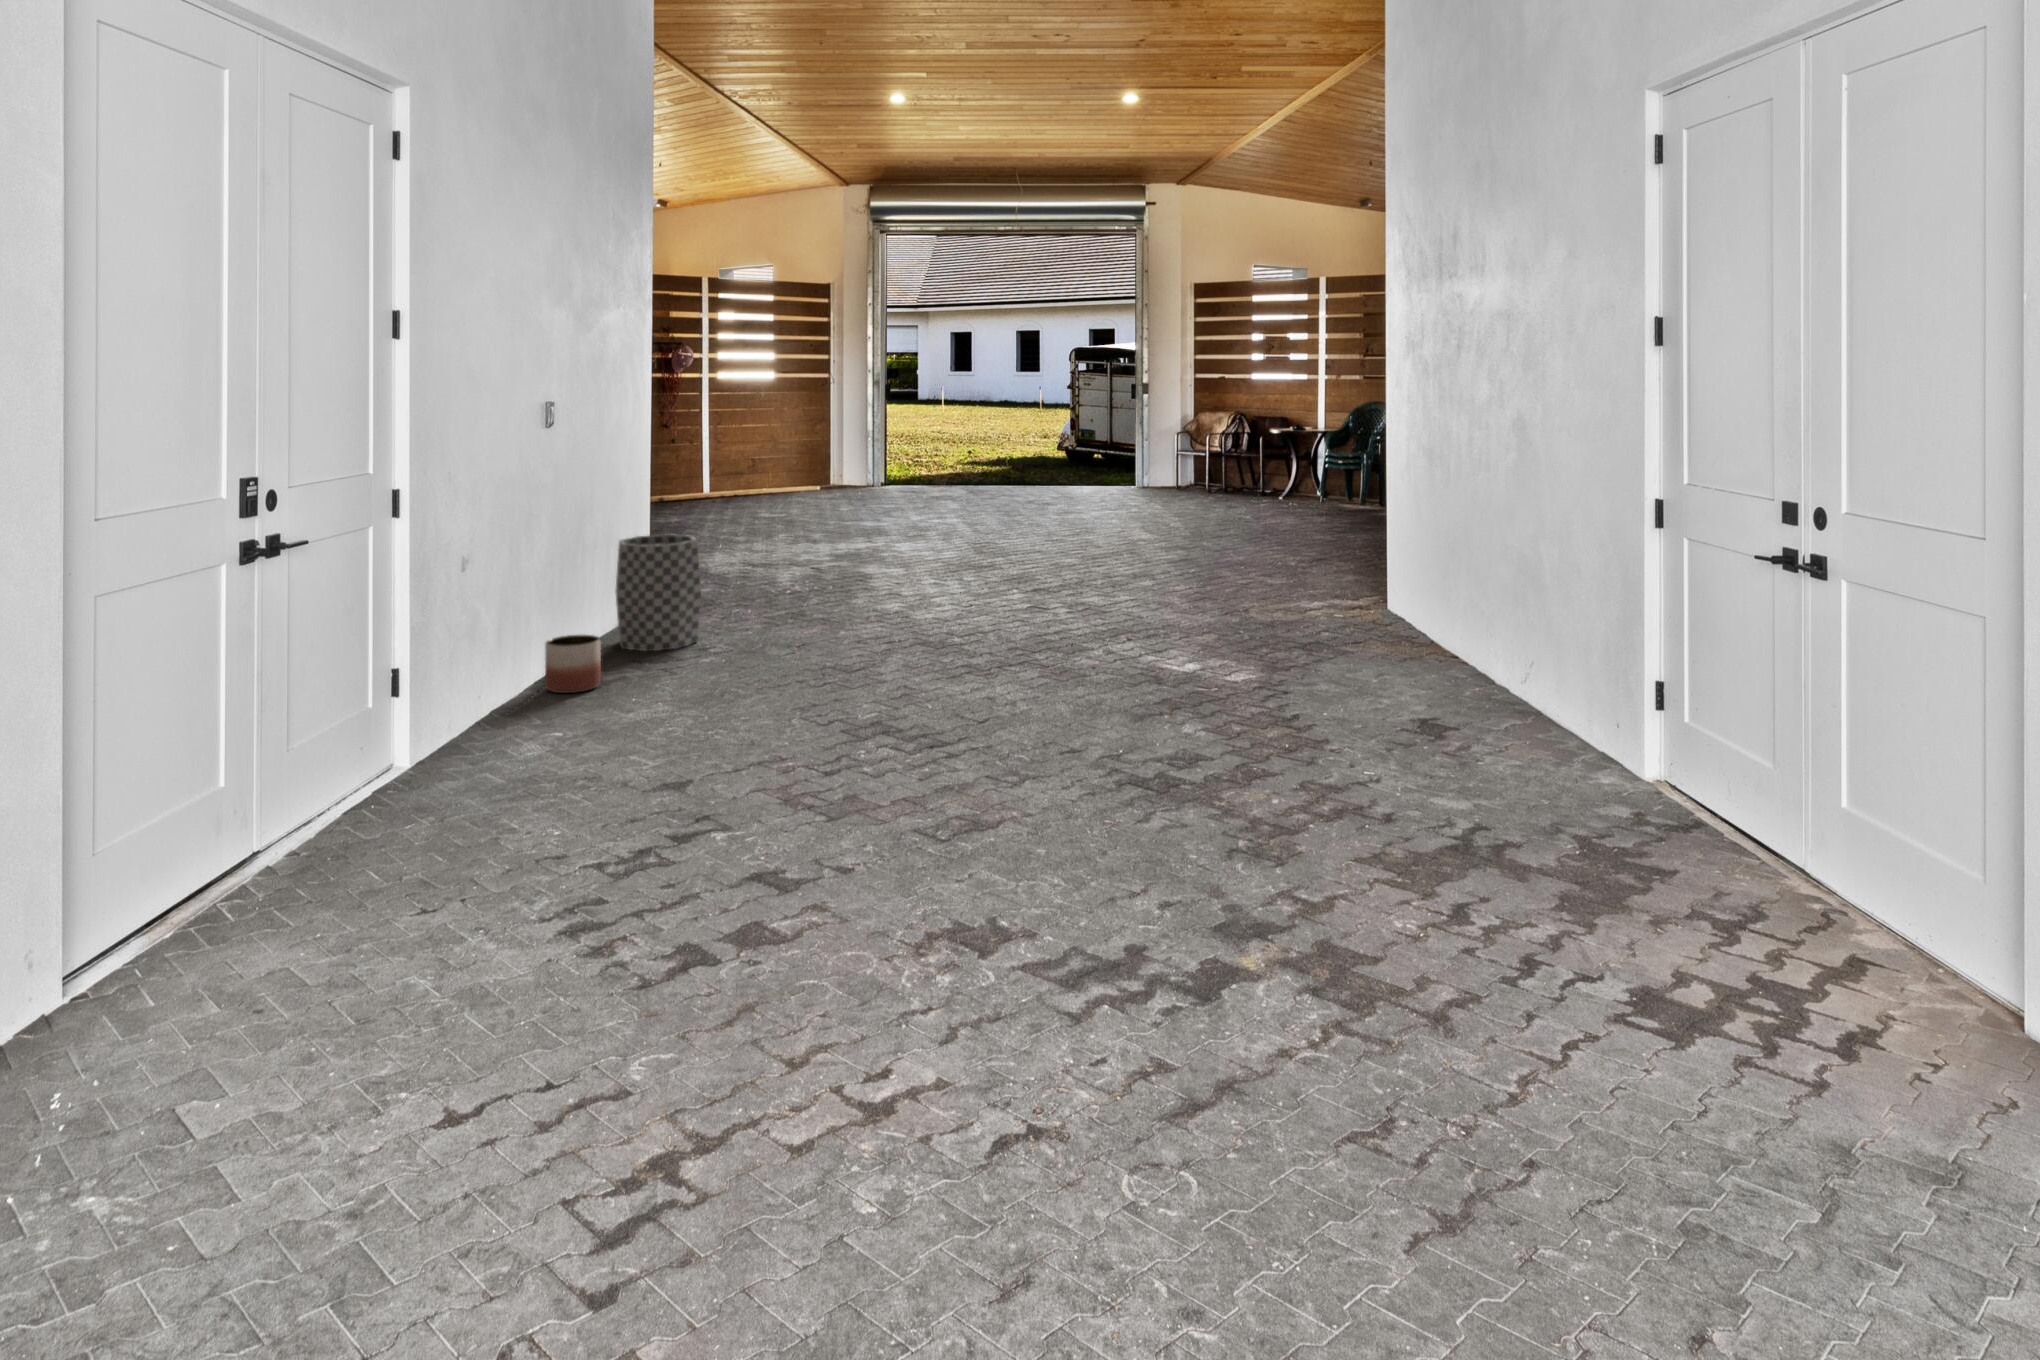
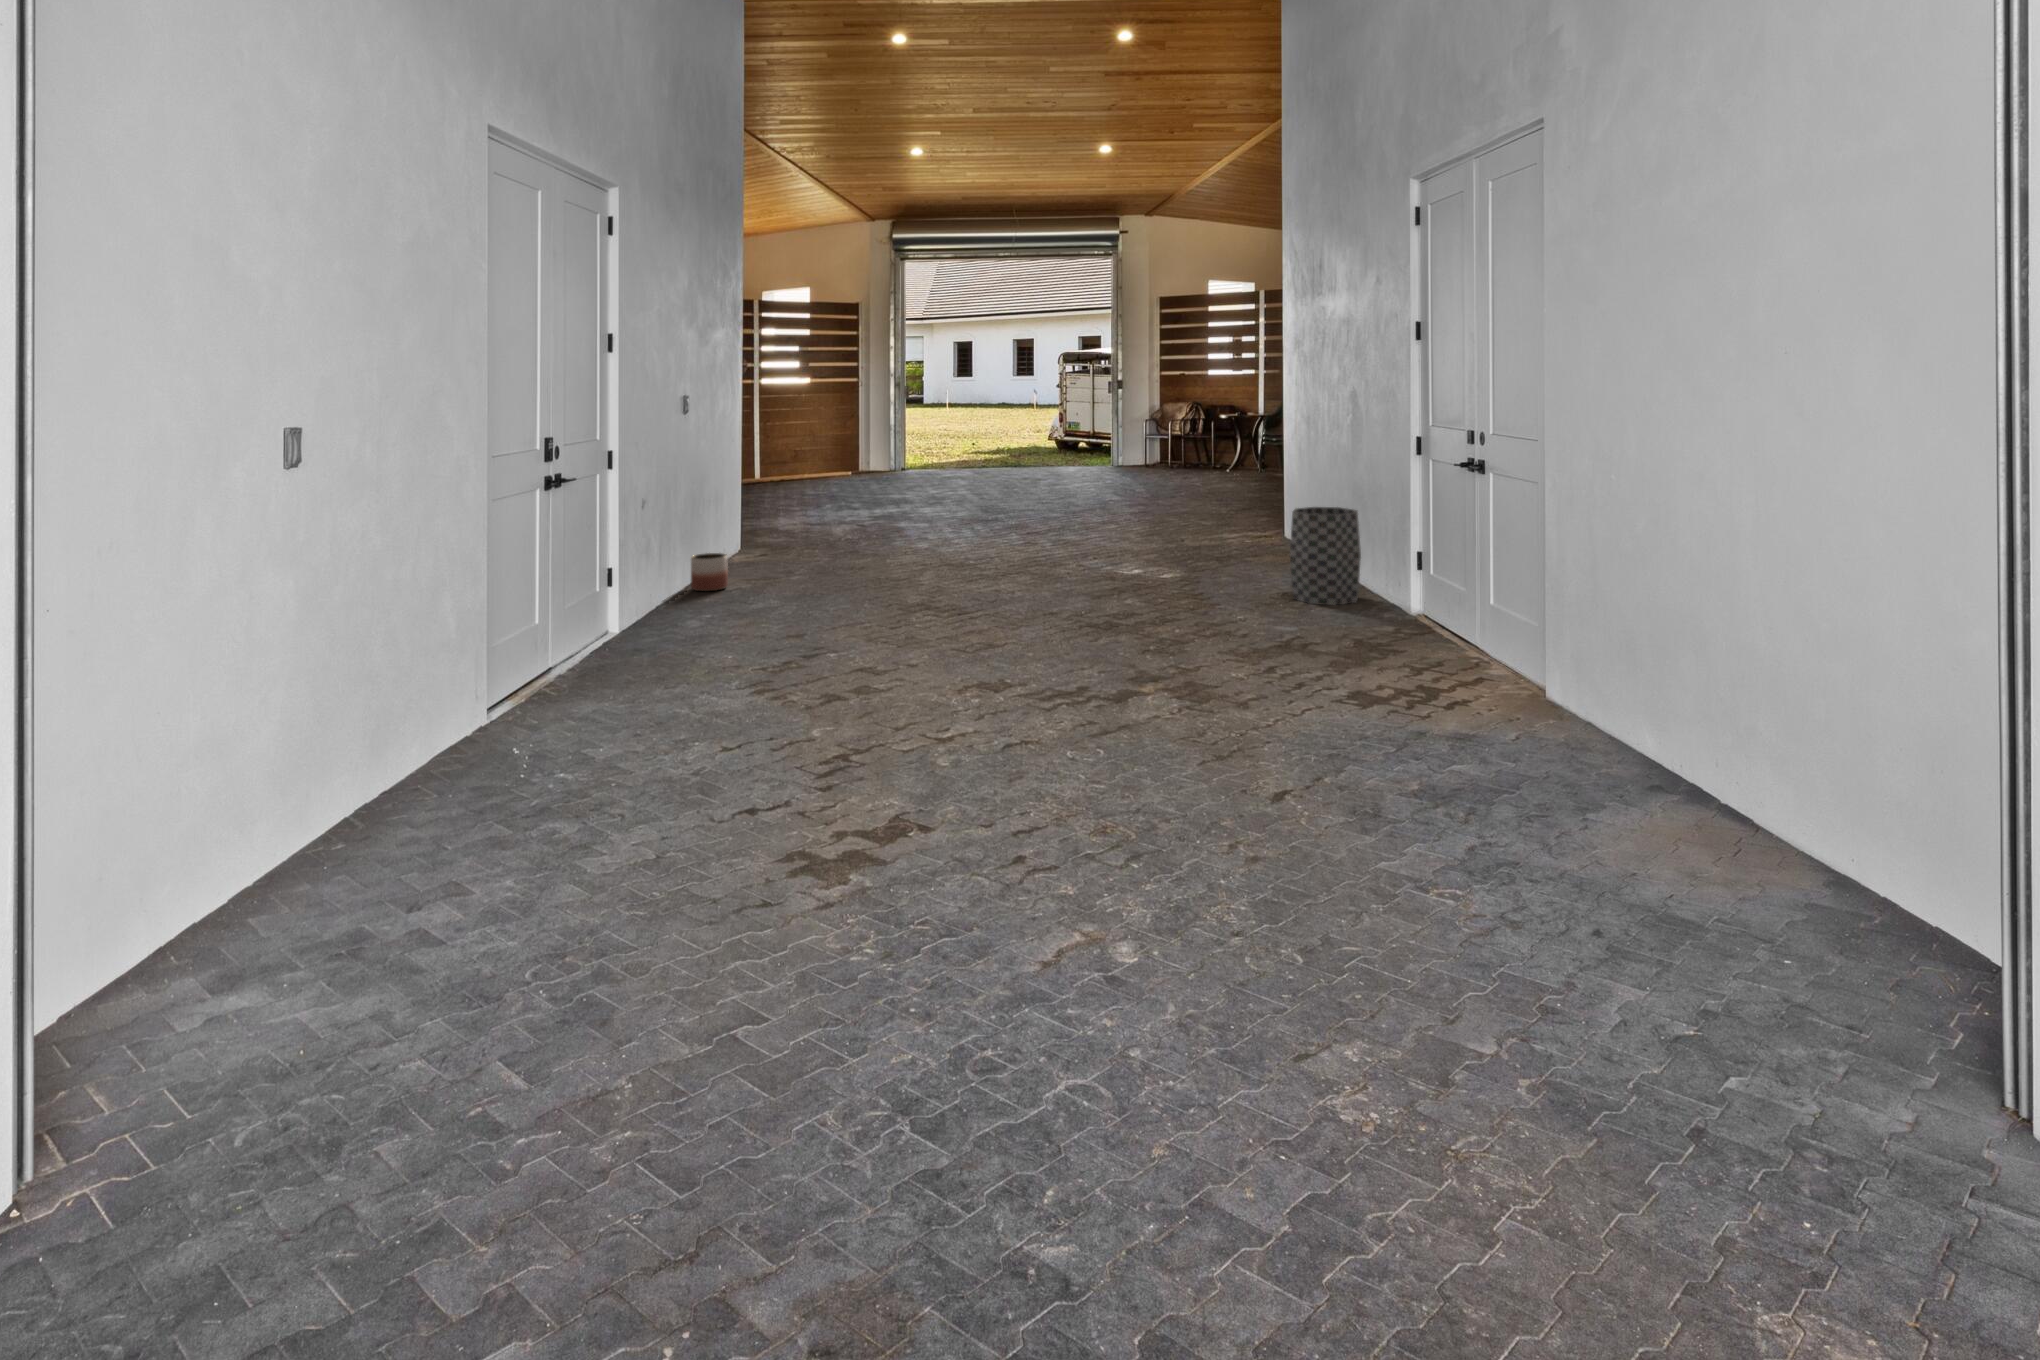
trash can: present [615,534,701,651] -> present [1290,507,1361,605]

